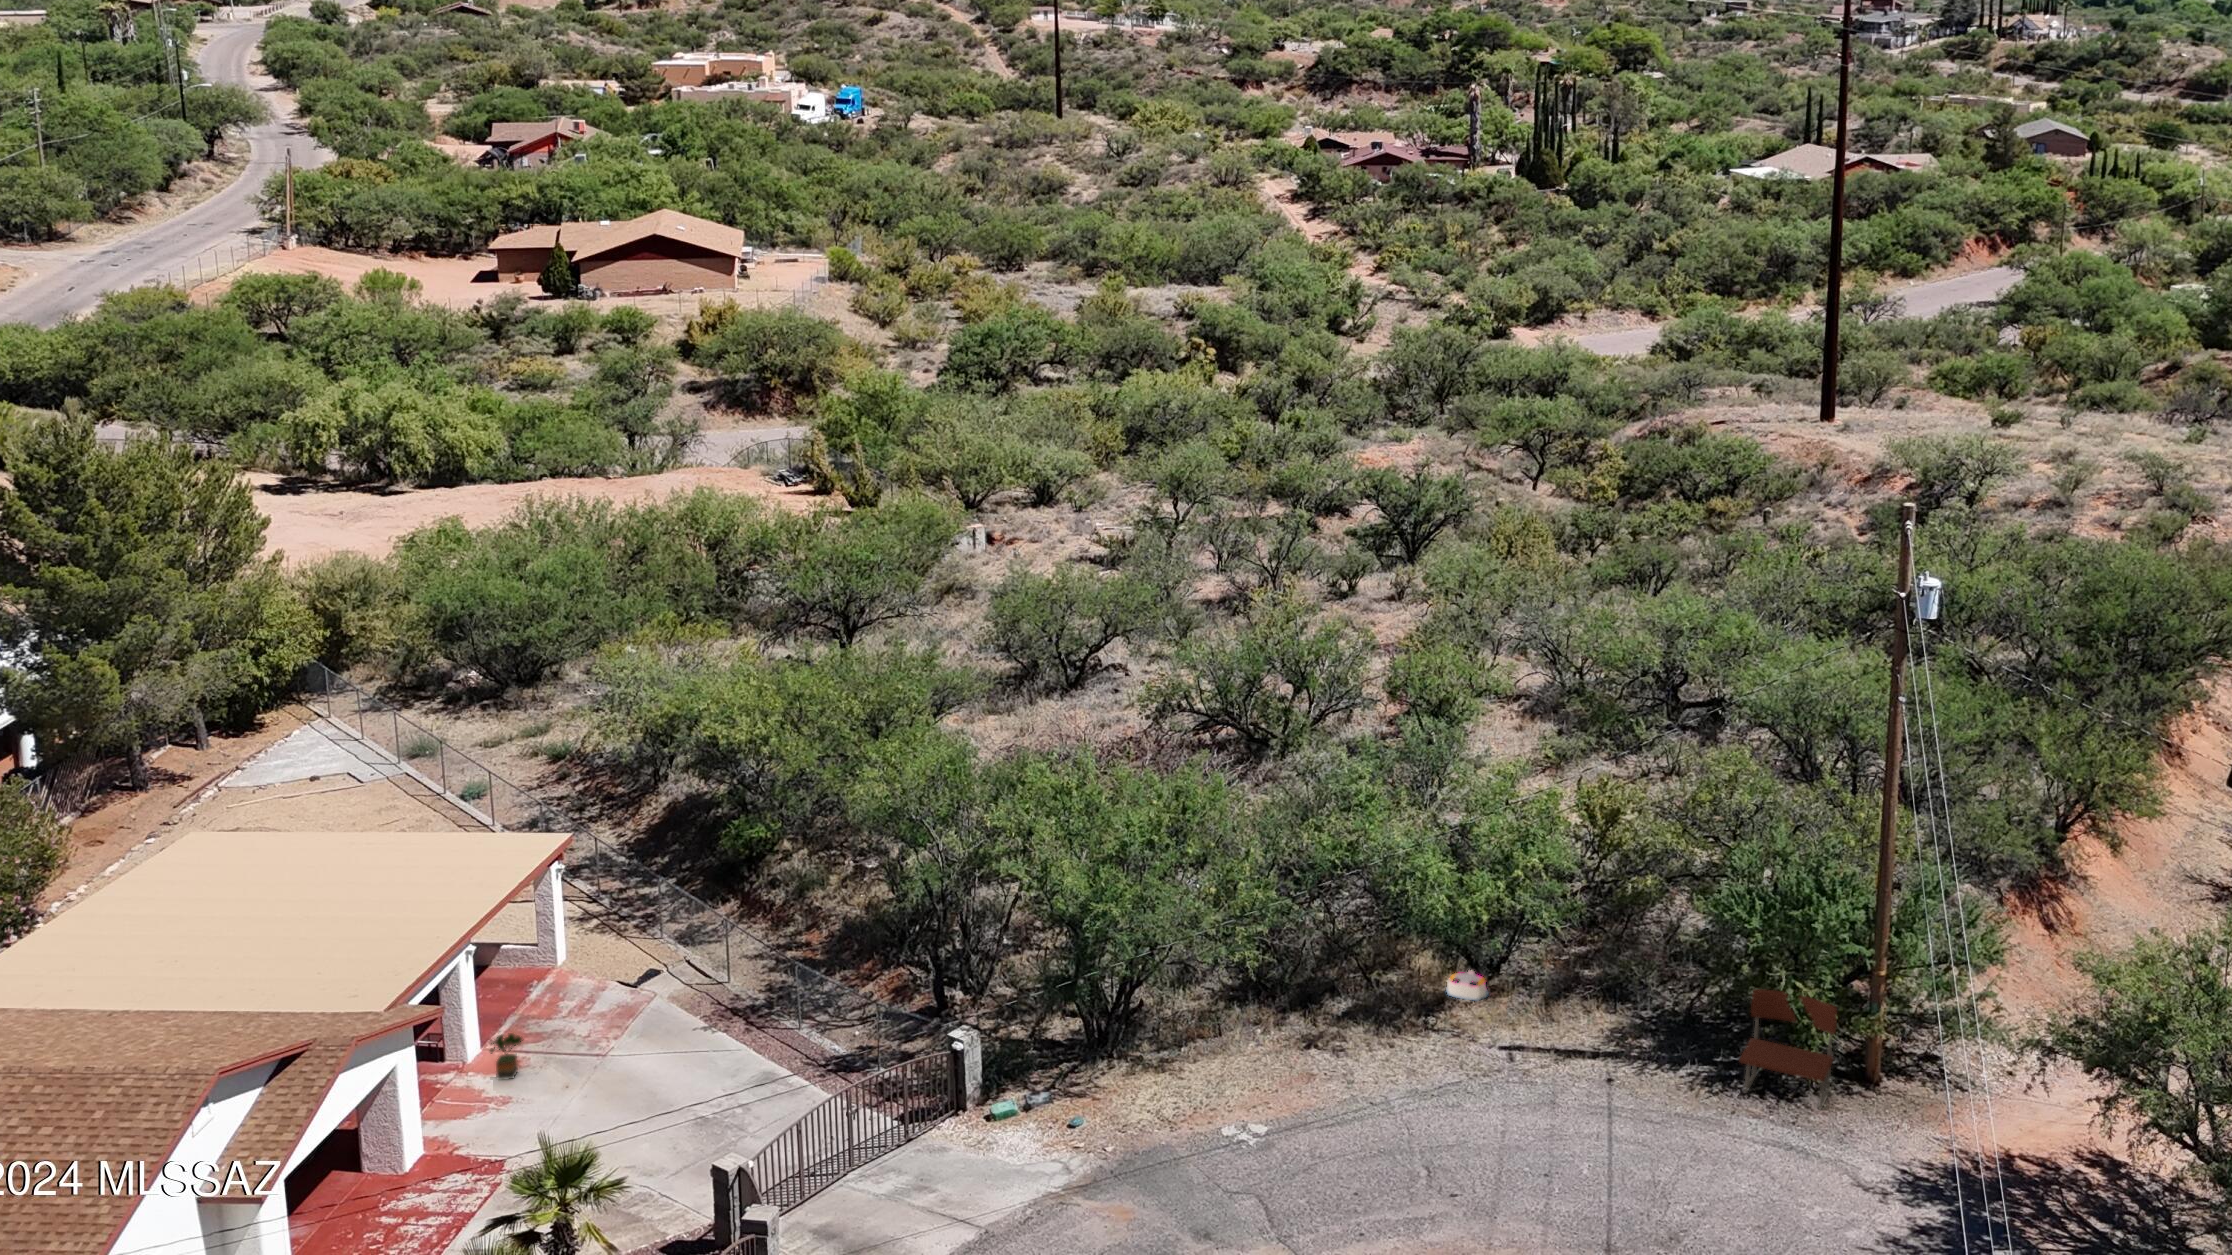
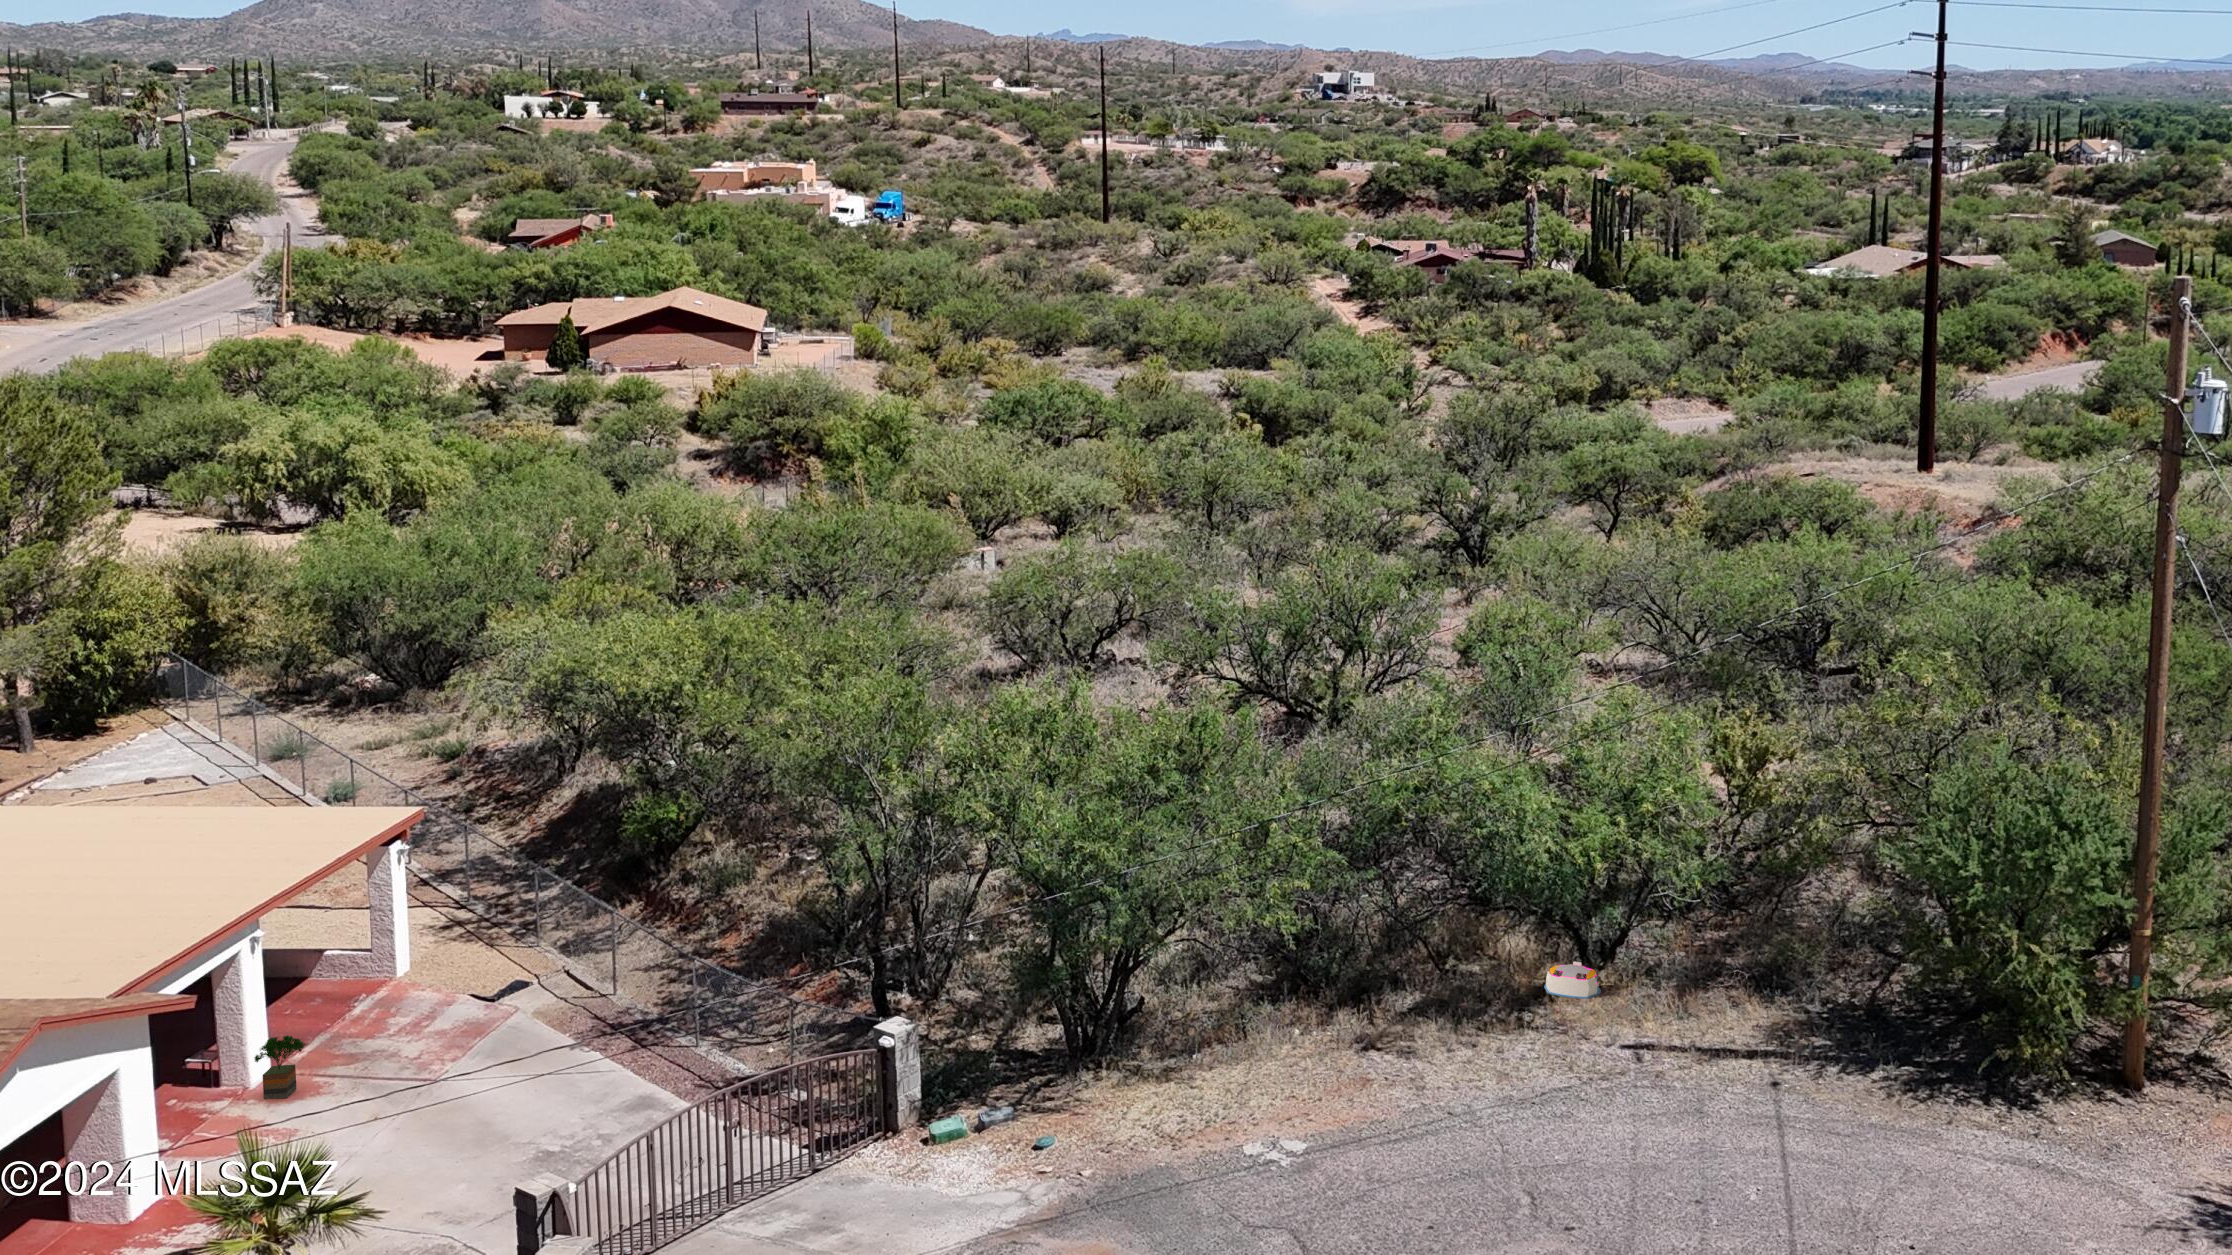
bench: present [1740,989,1837,1109] -> none [1952,957,2082,1119]

